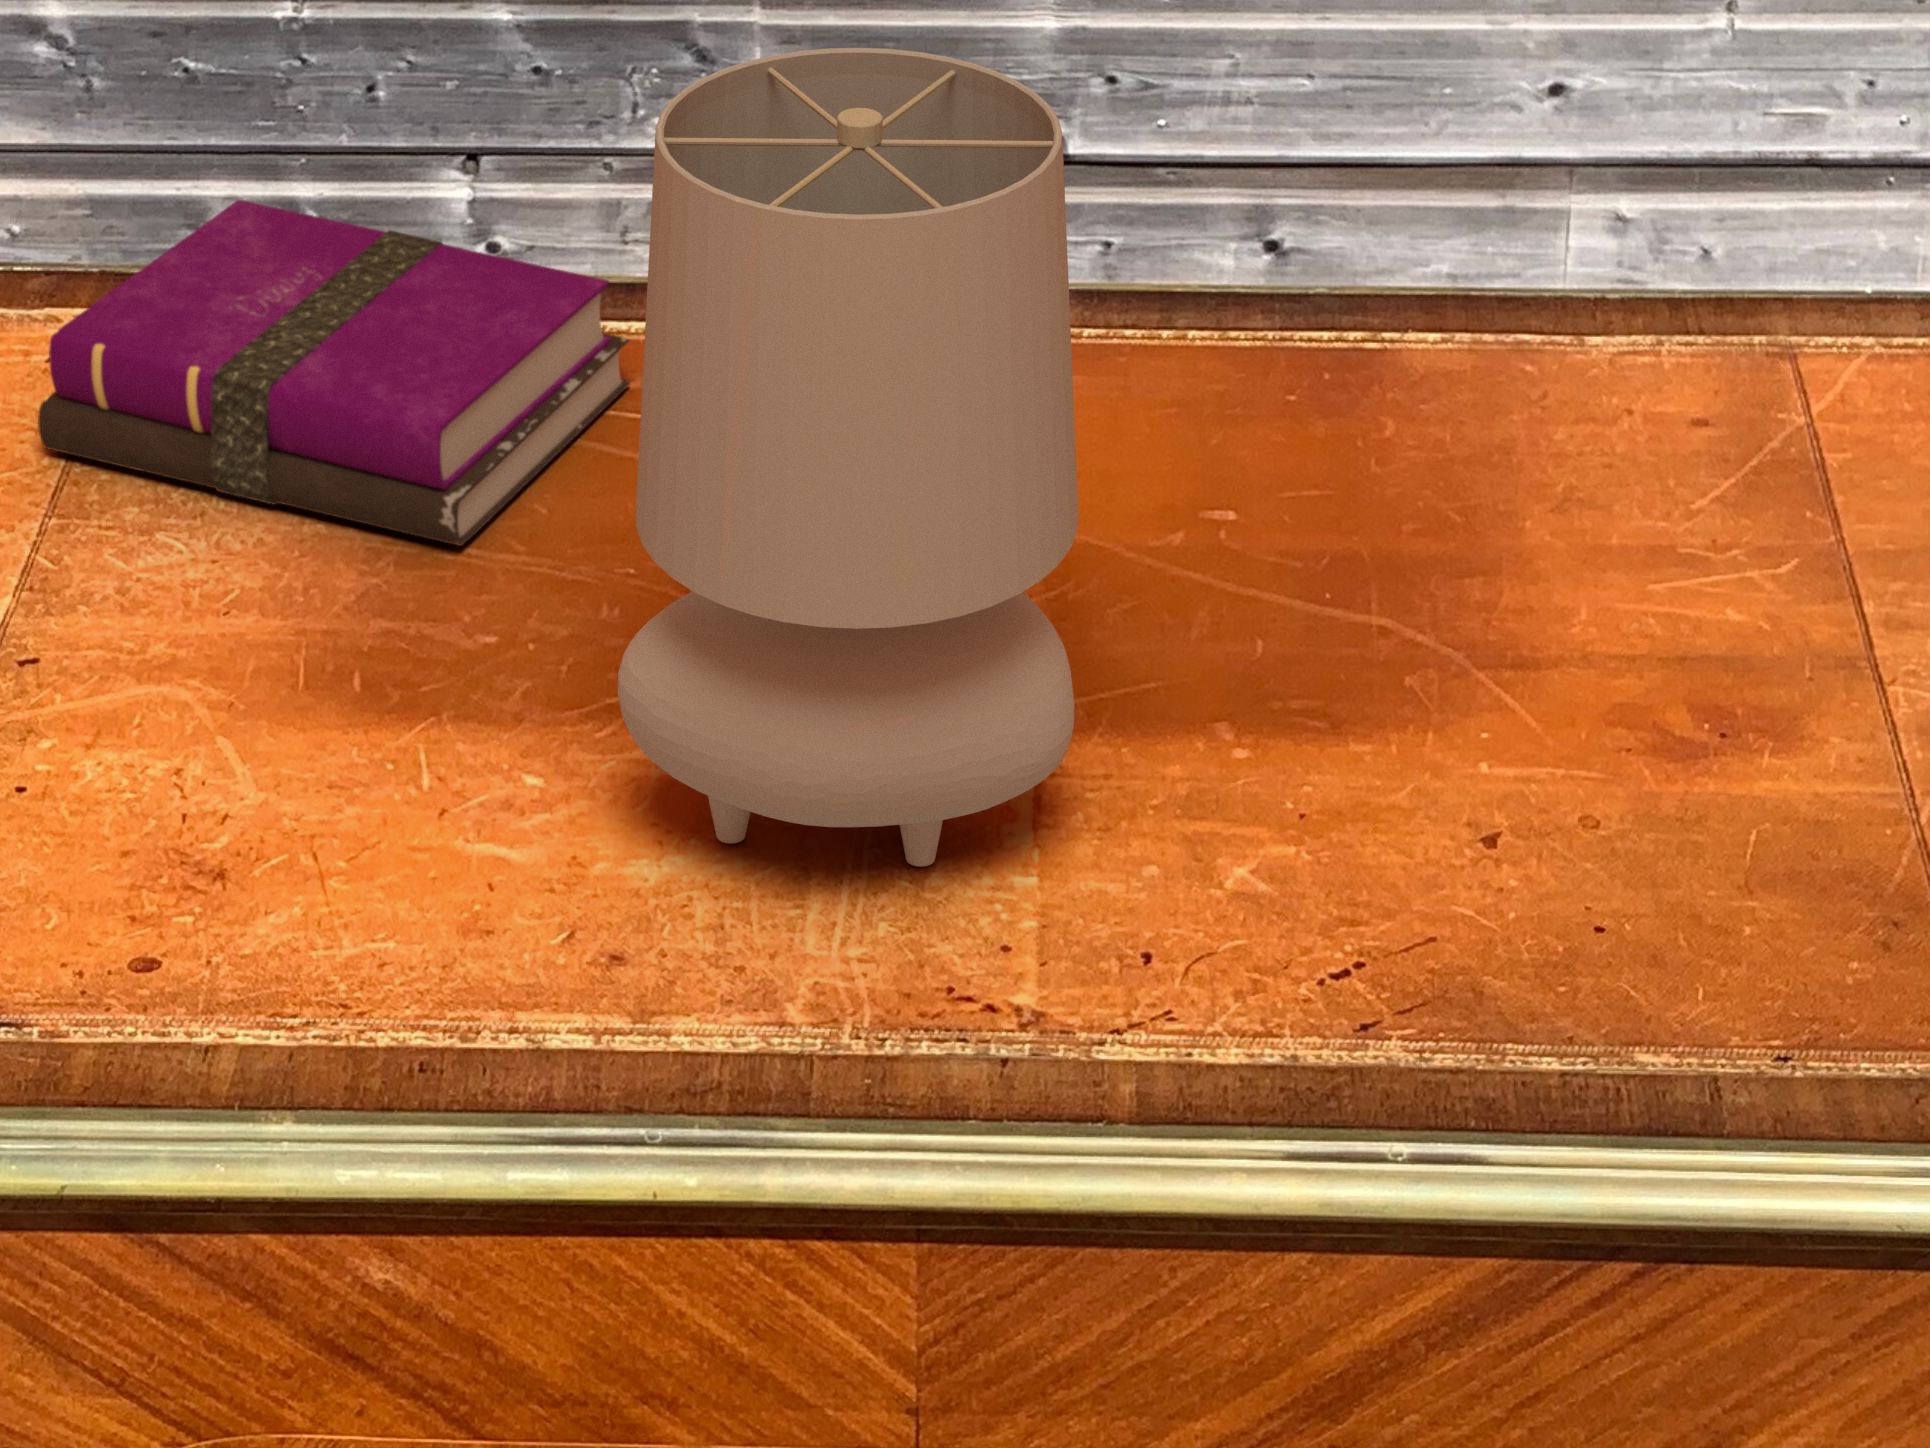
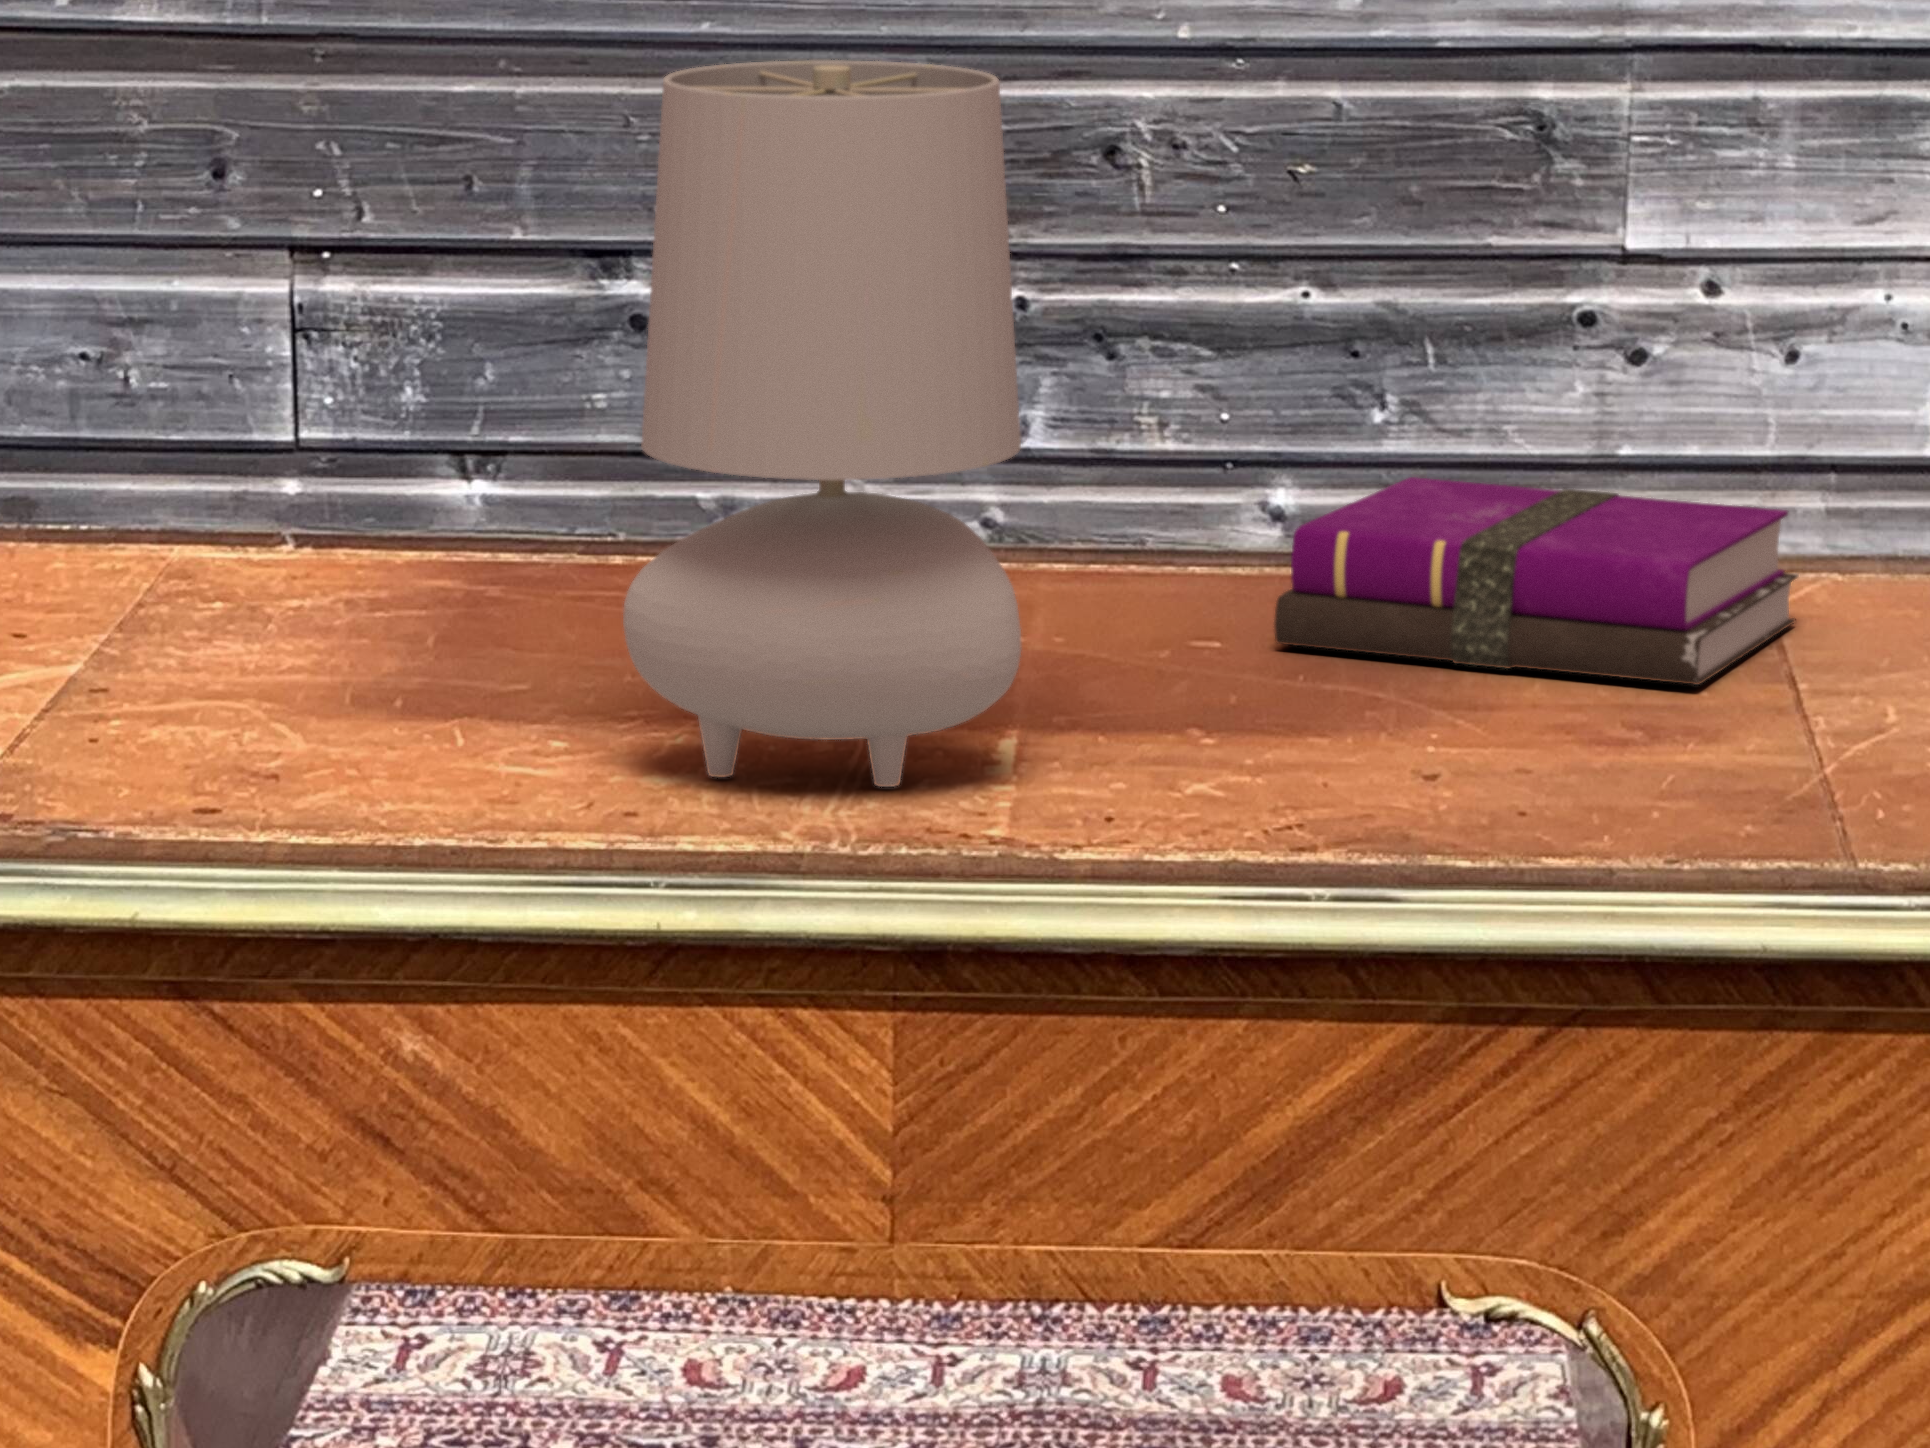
notebook: present [38,200,630,546] -> present [1274,477,1798,685]

